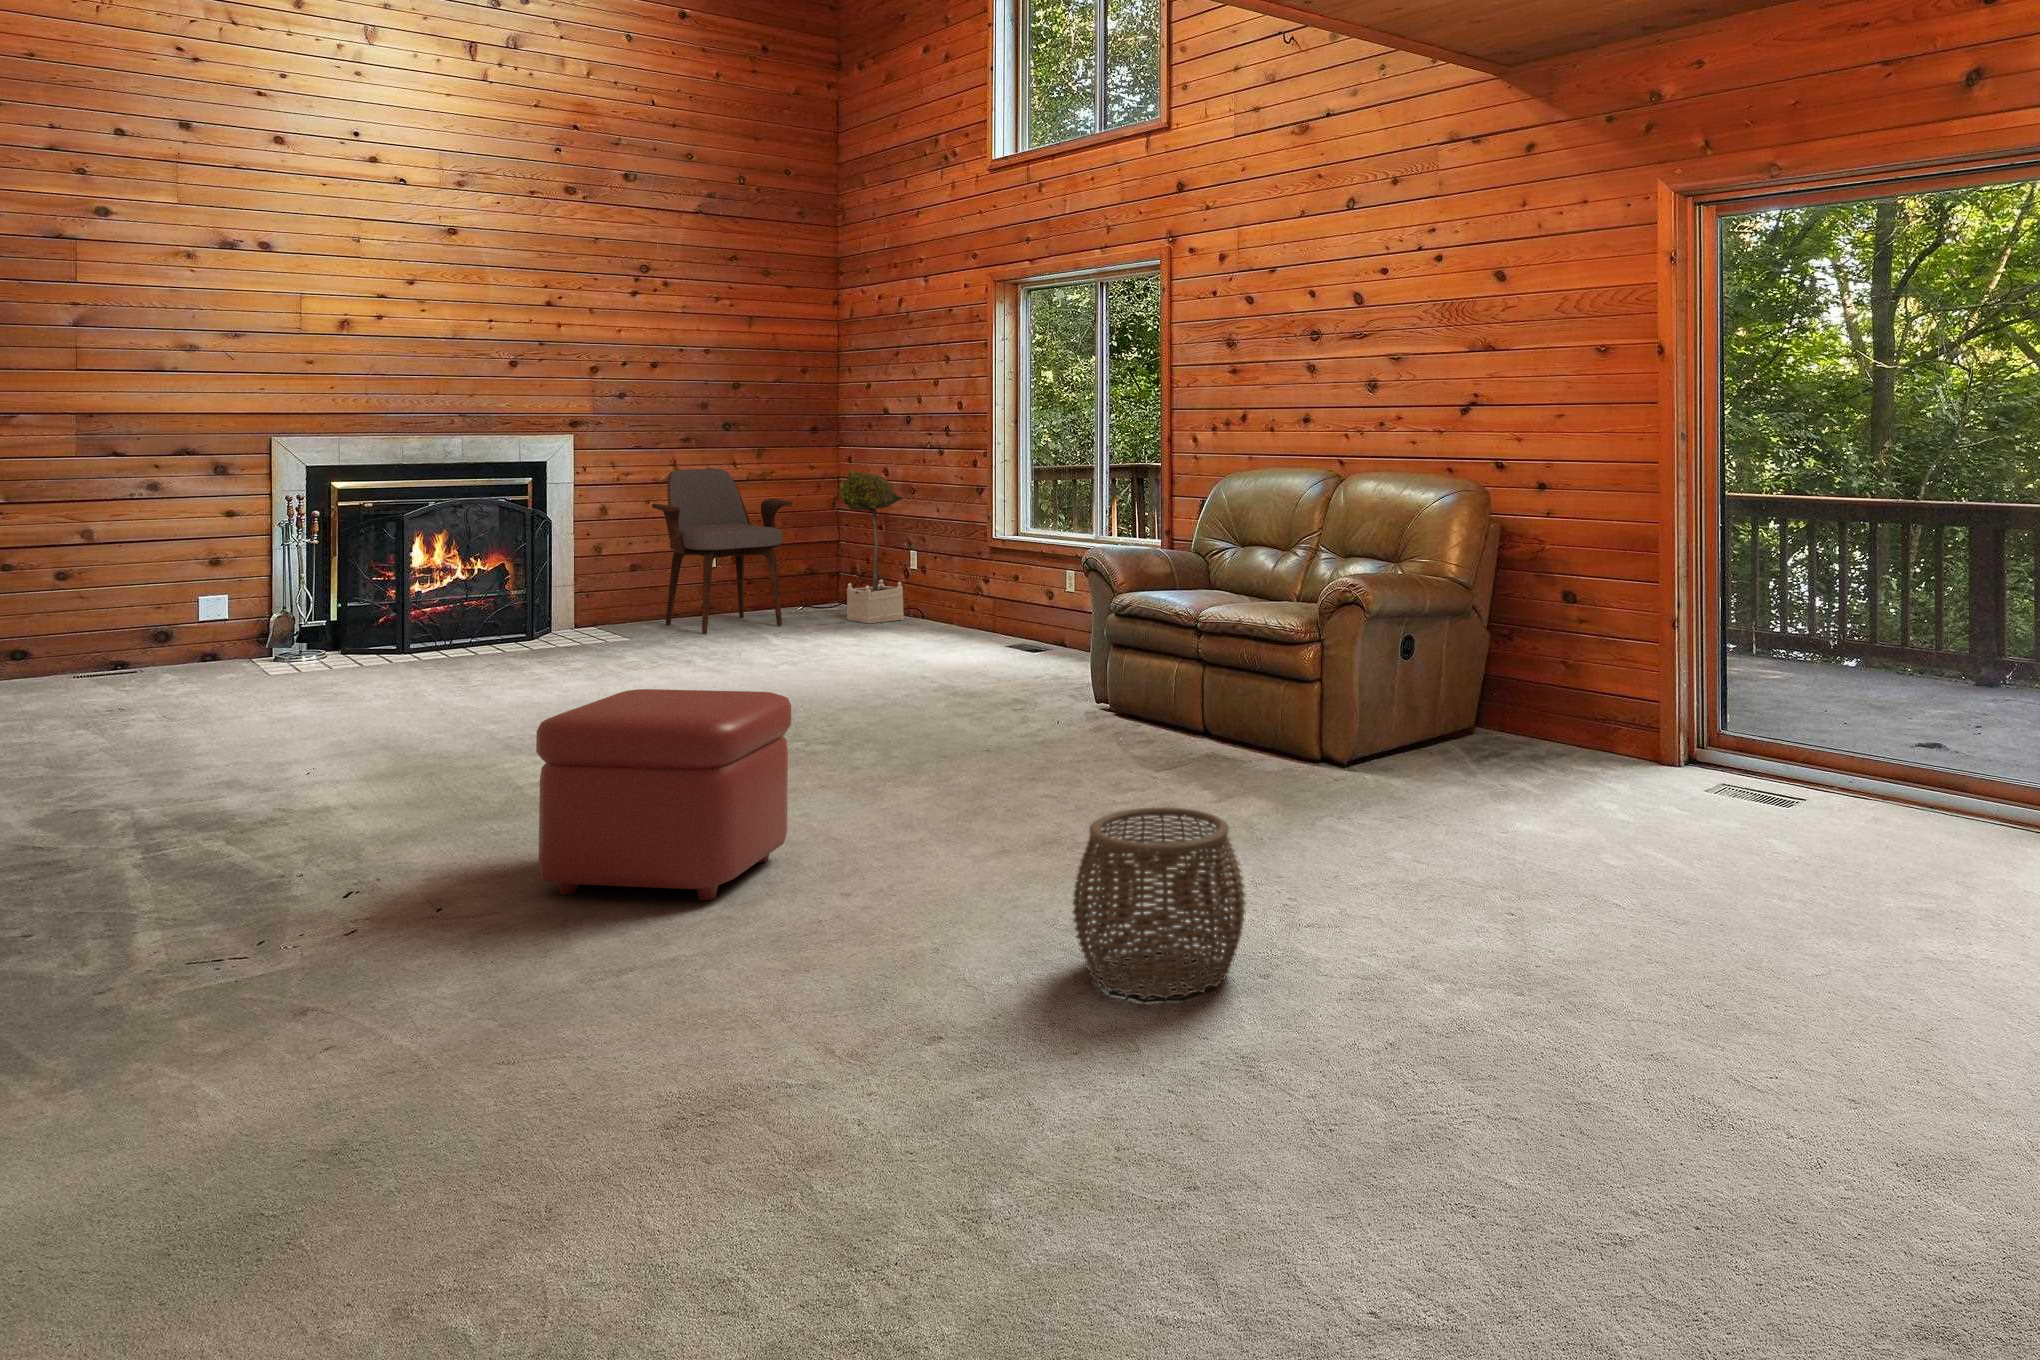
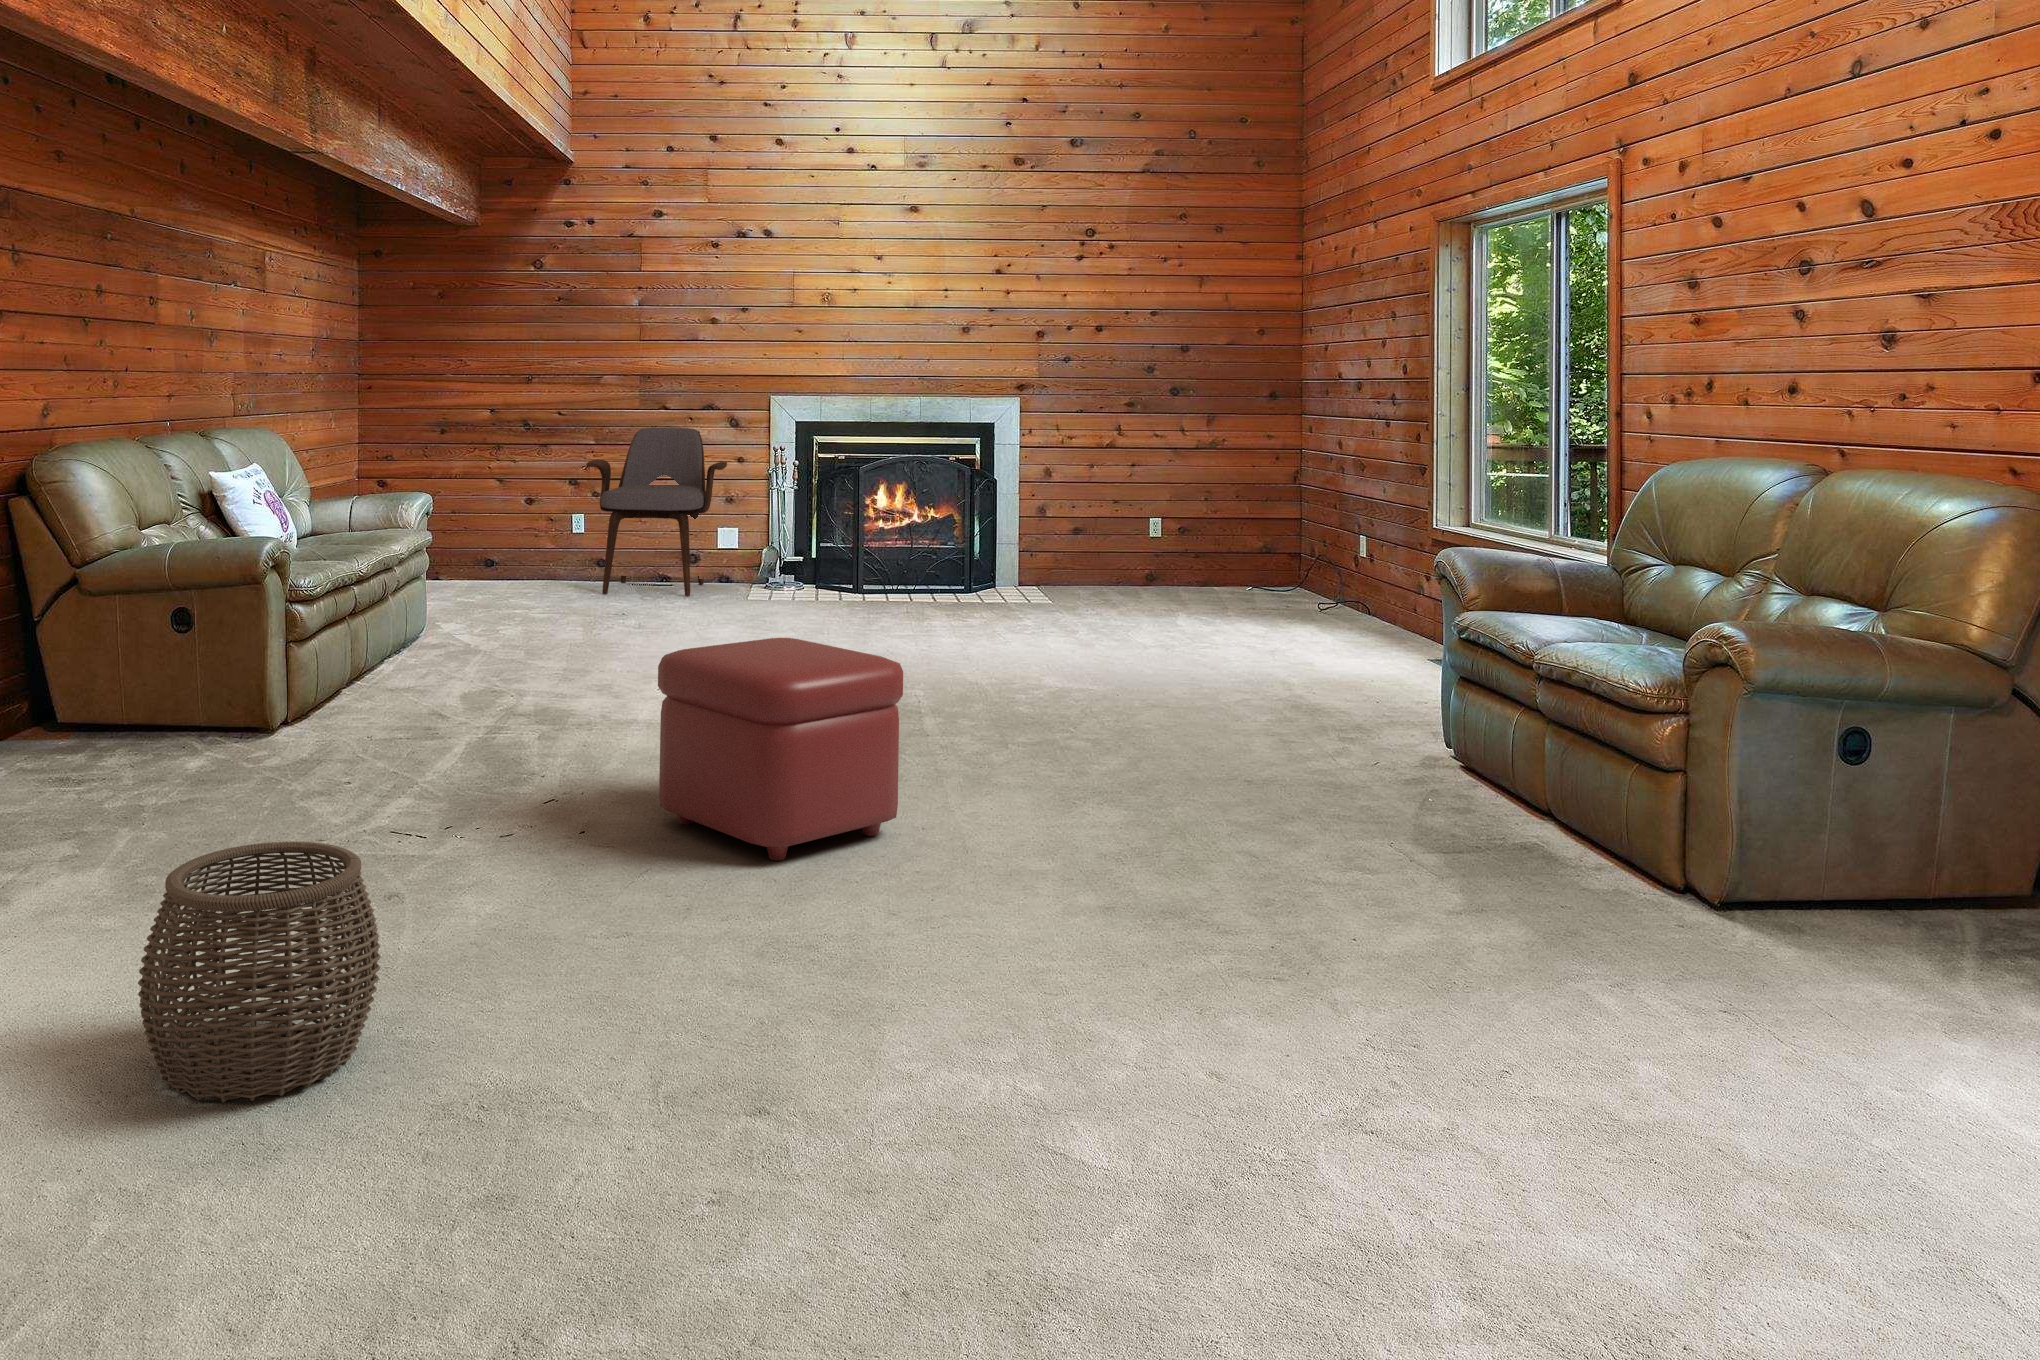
armchair: present [652,469,792,634] -> present [586,428,727,596]
potted tree: present [840,469,904,623] -> none [1281,444,1354,616]
woven basket: present [1073,807,1246,999] -> present [138,841,381,1103]

